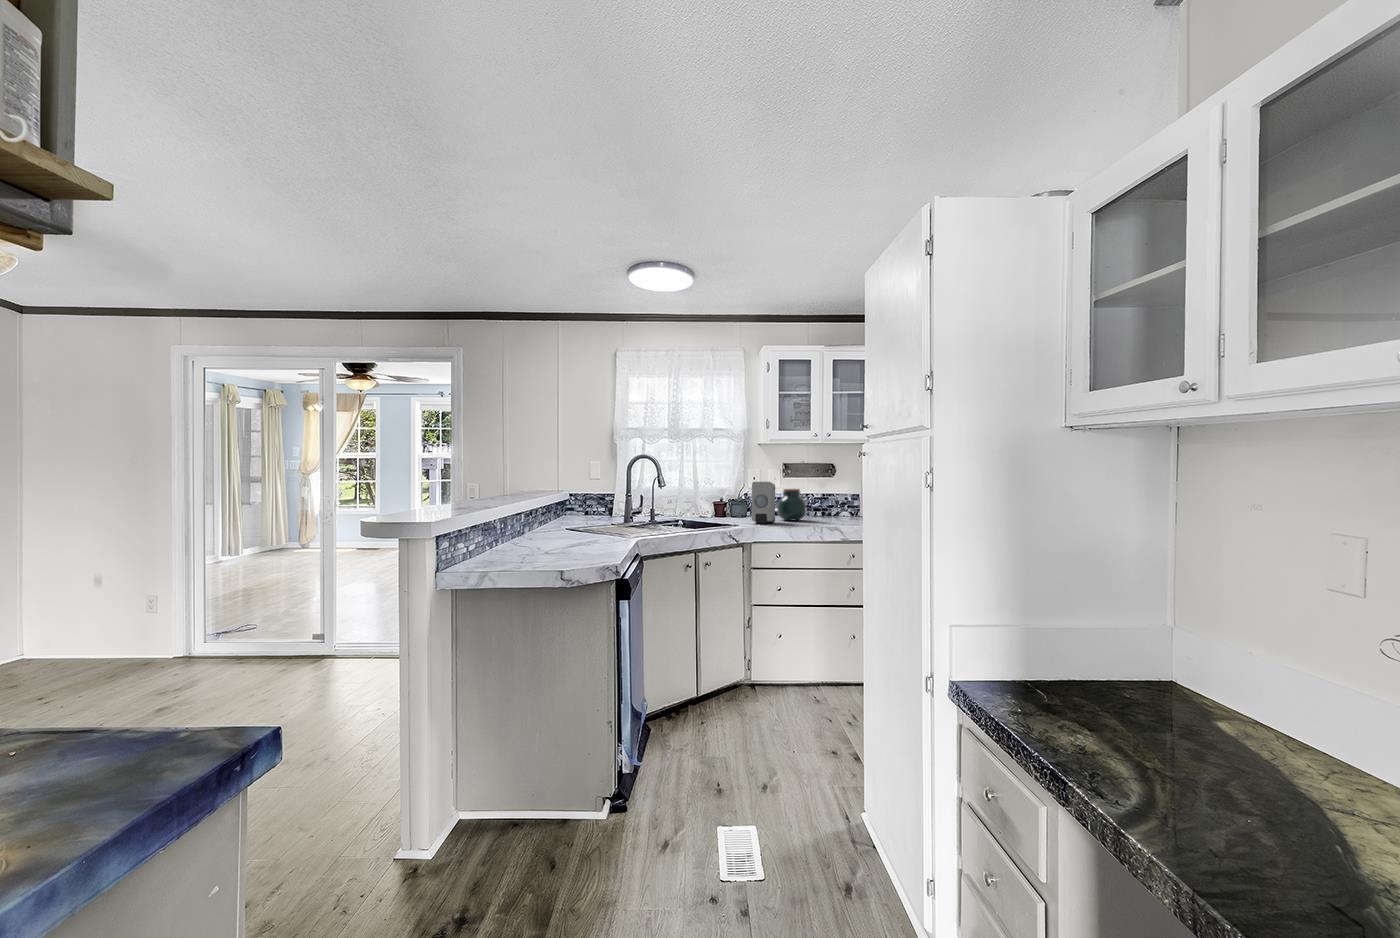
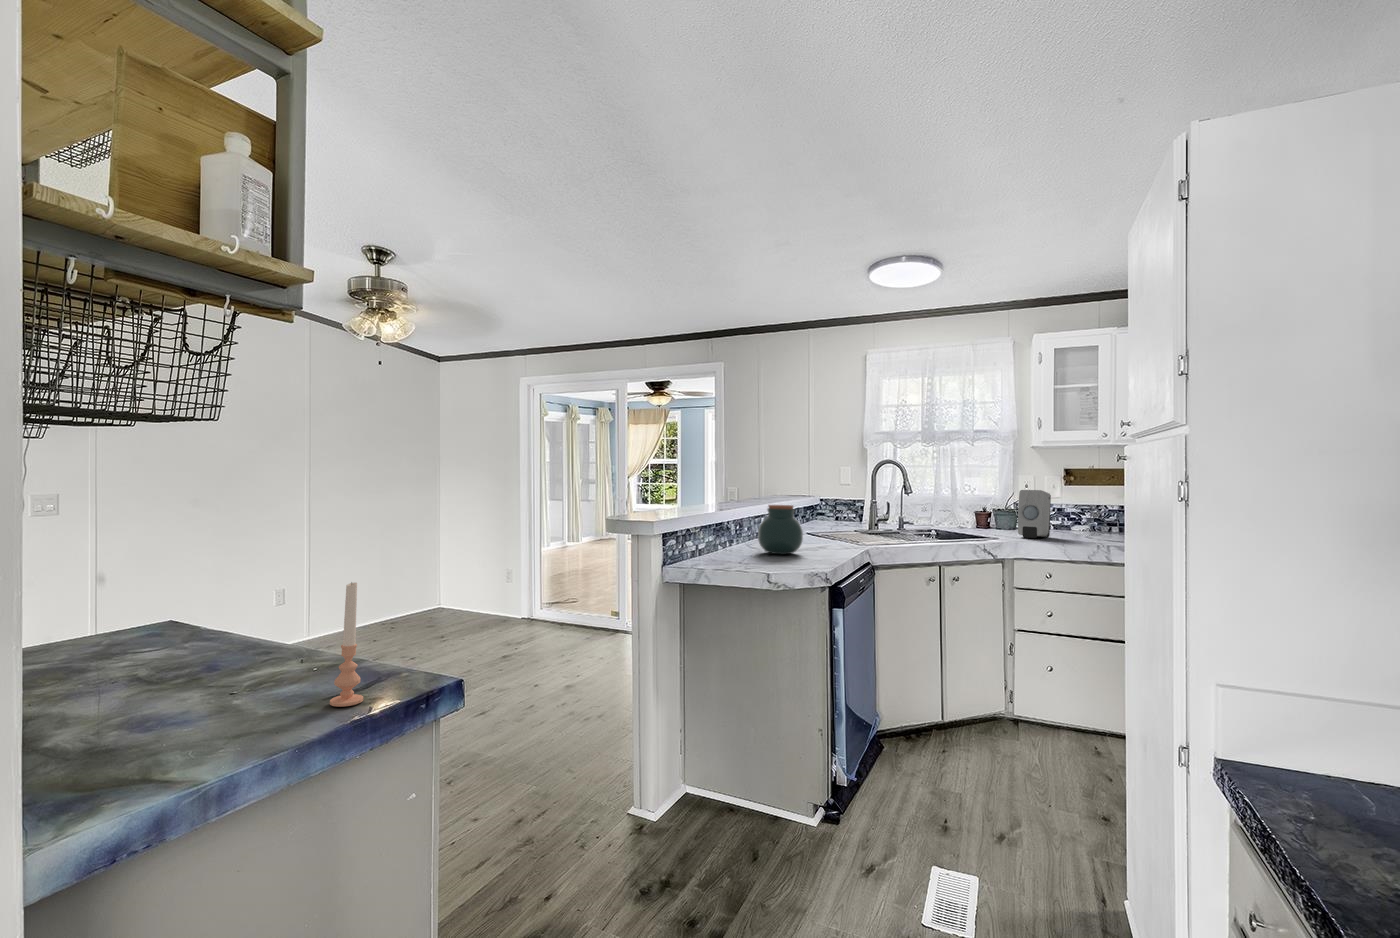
jar: present [777,489,806,520] -> present [758,505,803,554]
candle: none [91,611,149,793] -> present [330,582,363,707]

